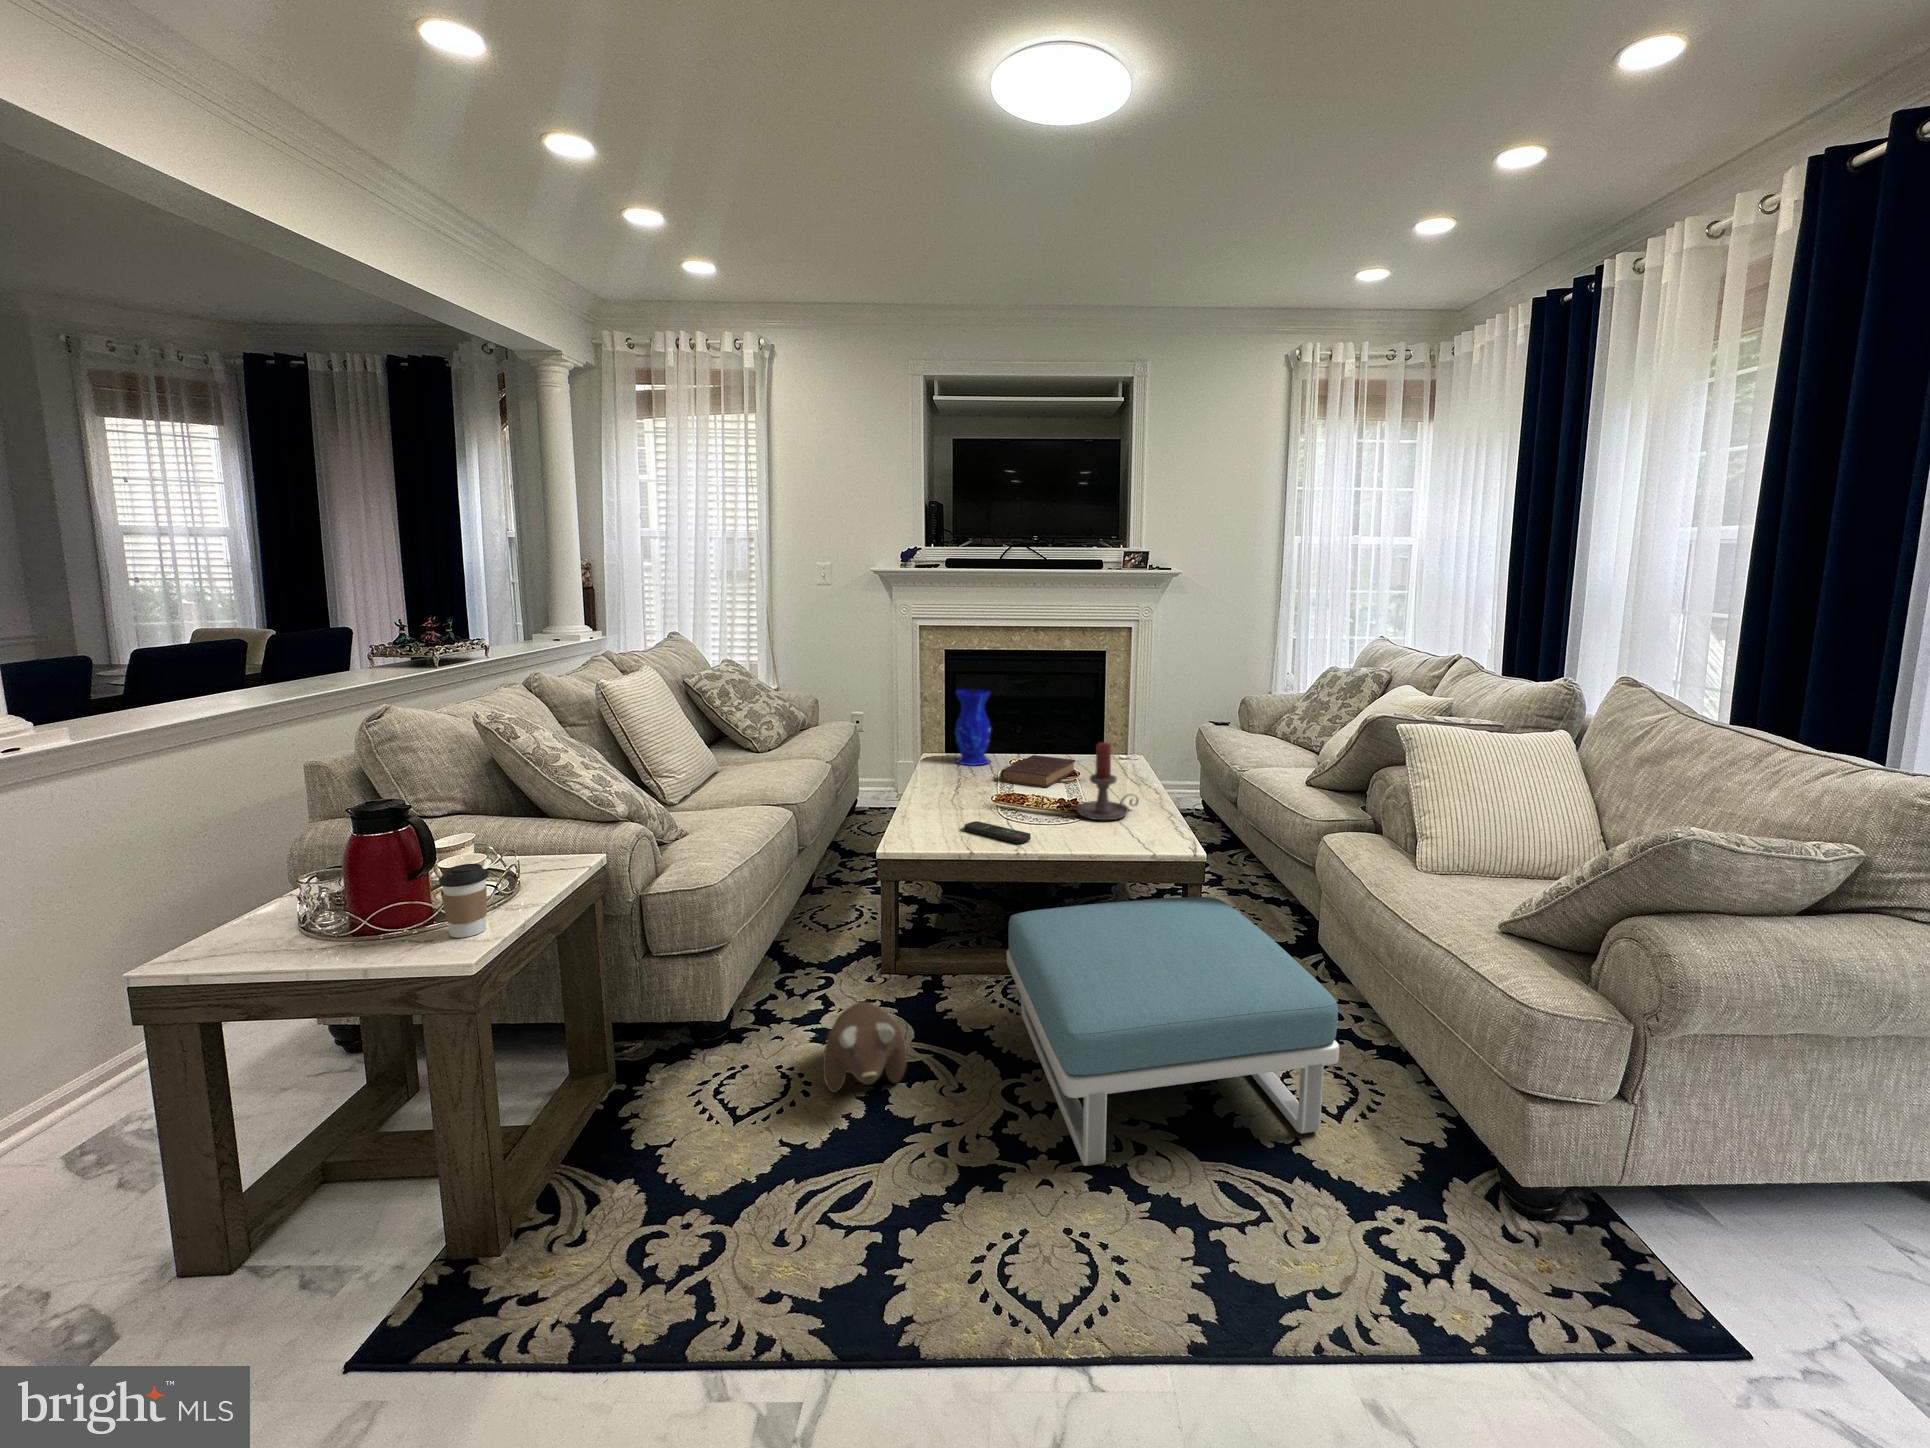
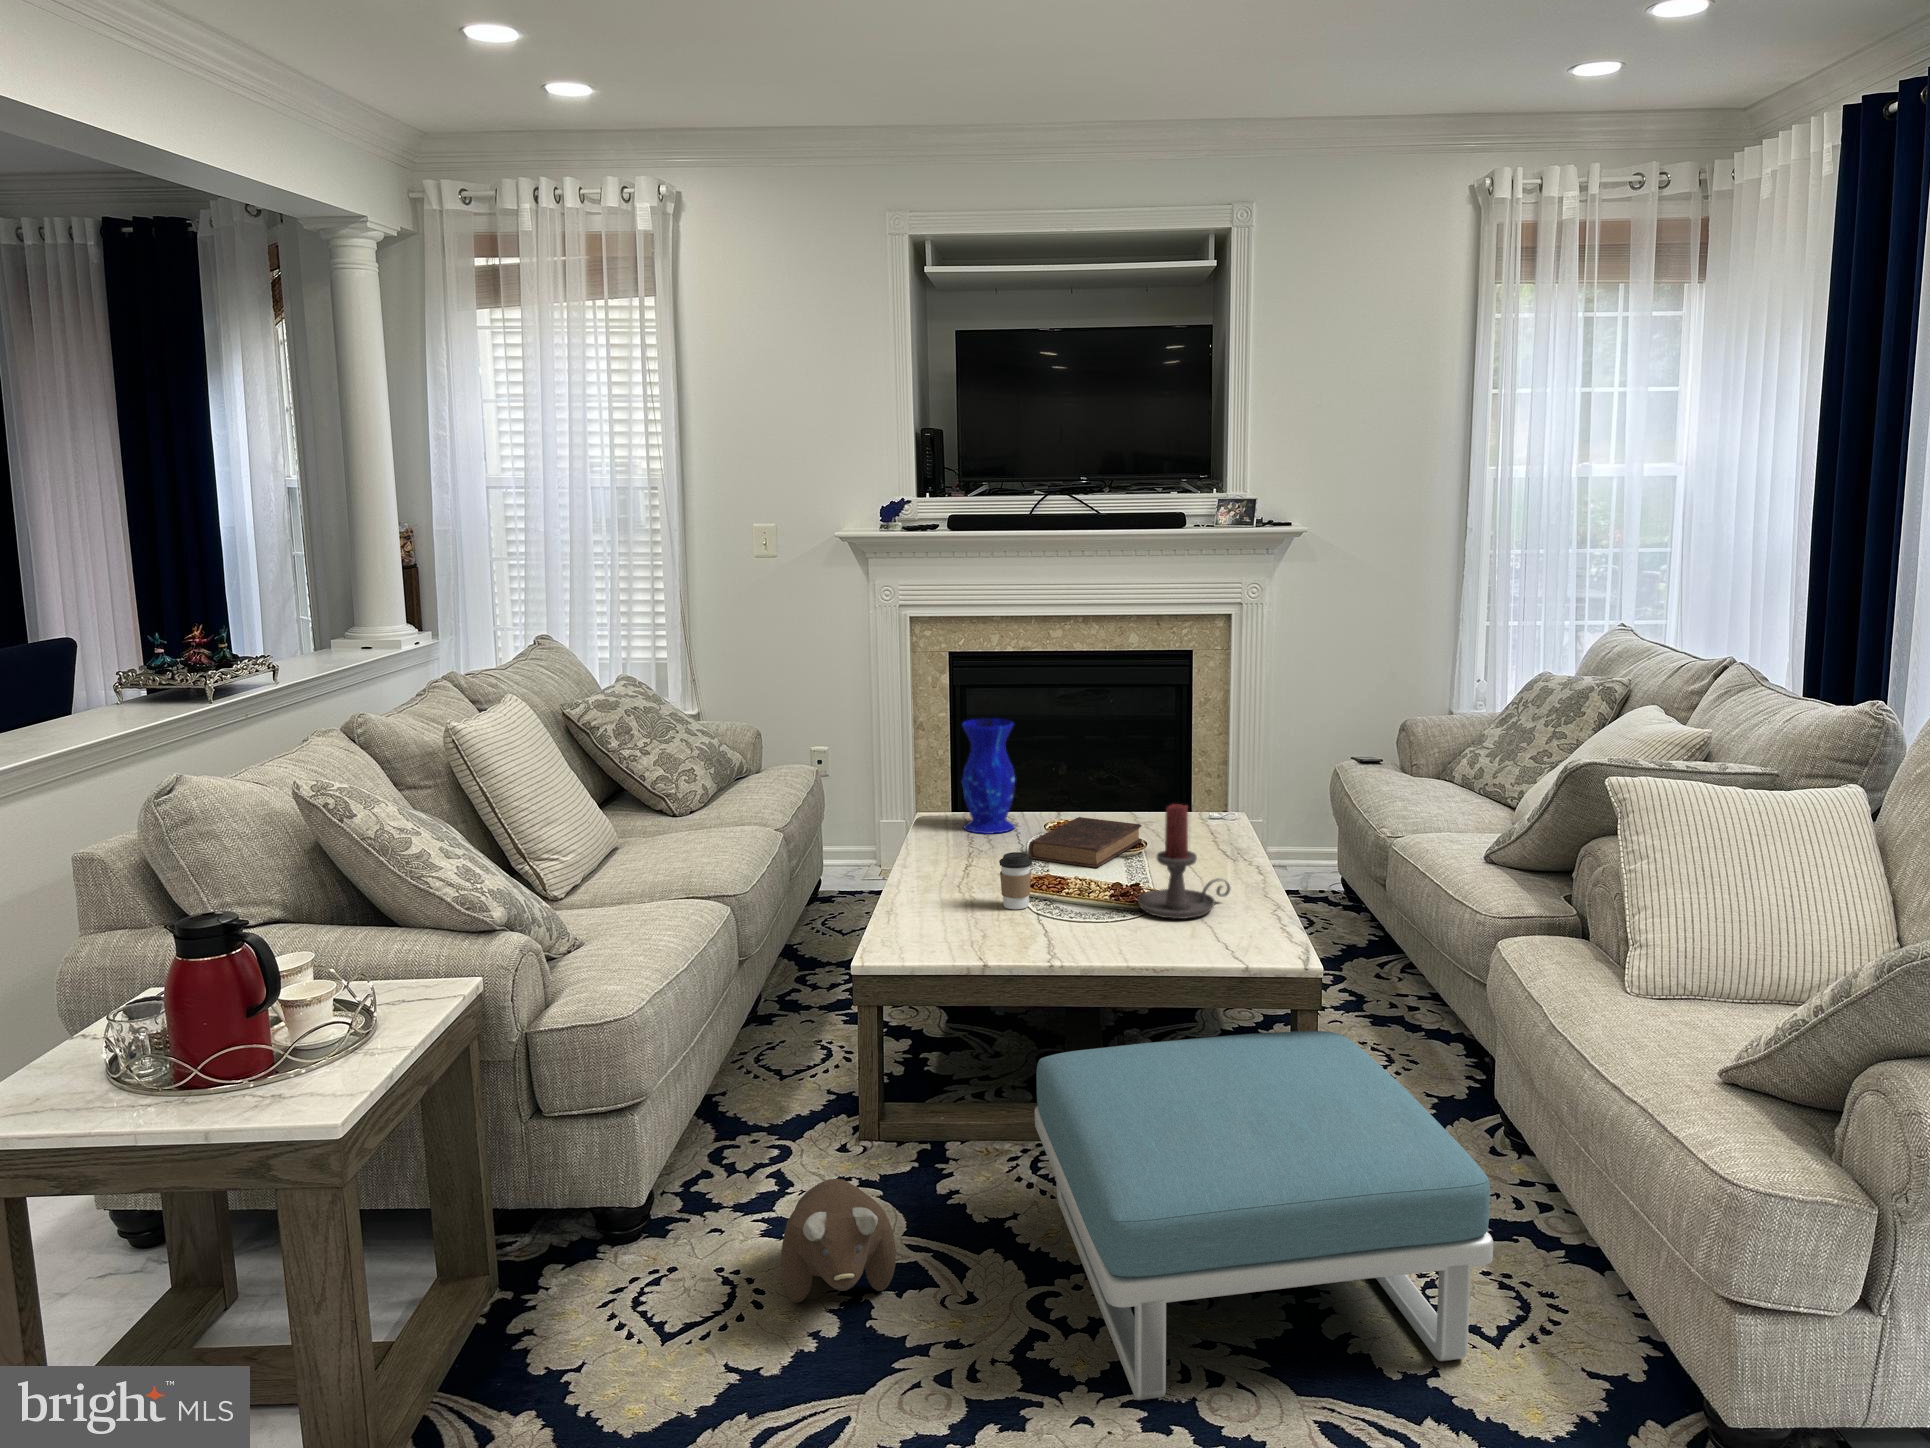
remote control: present [964,821,1031,844] -> none [974,922,1069,955]
coffee cup: present [439,864,489,938] -> present [999,852,1033,909]

